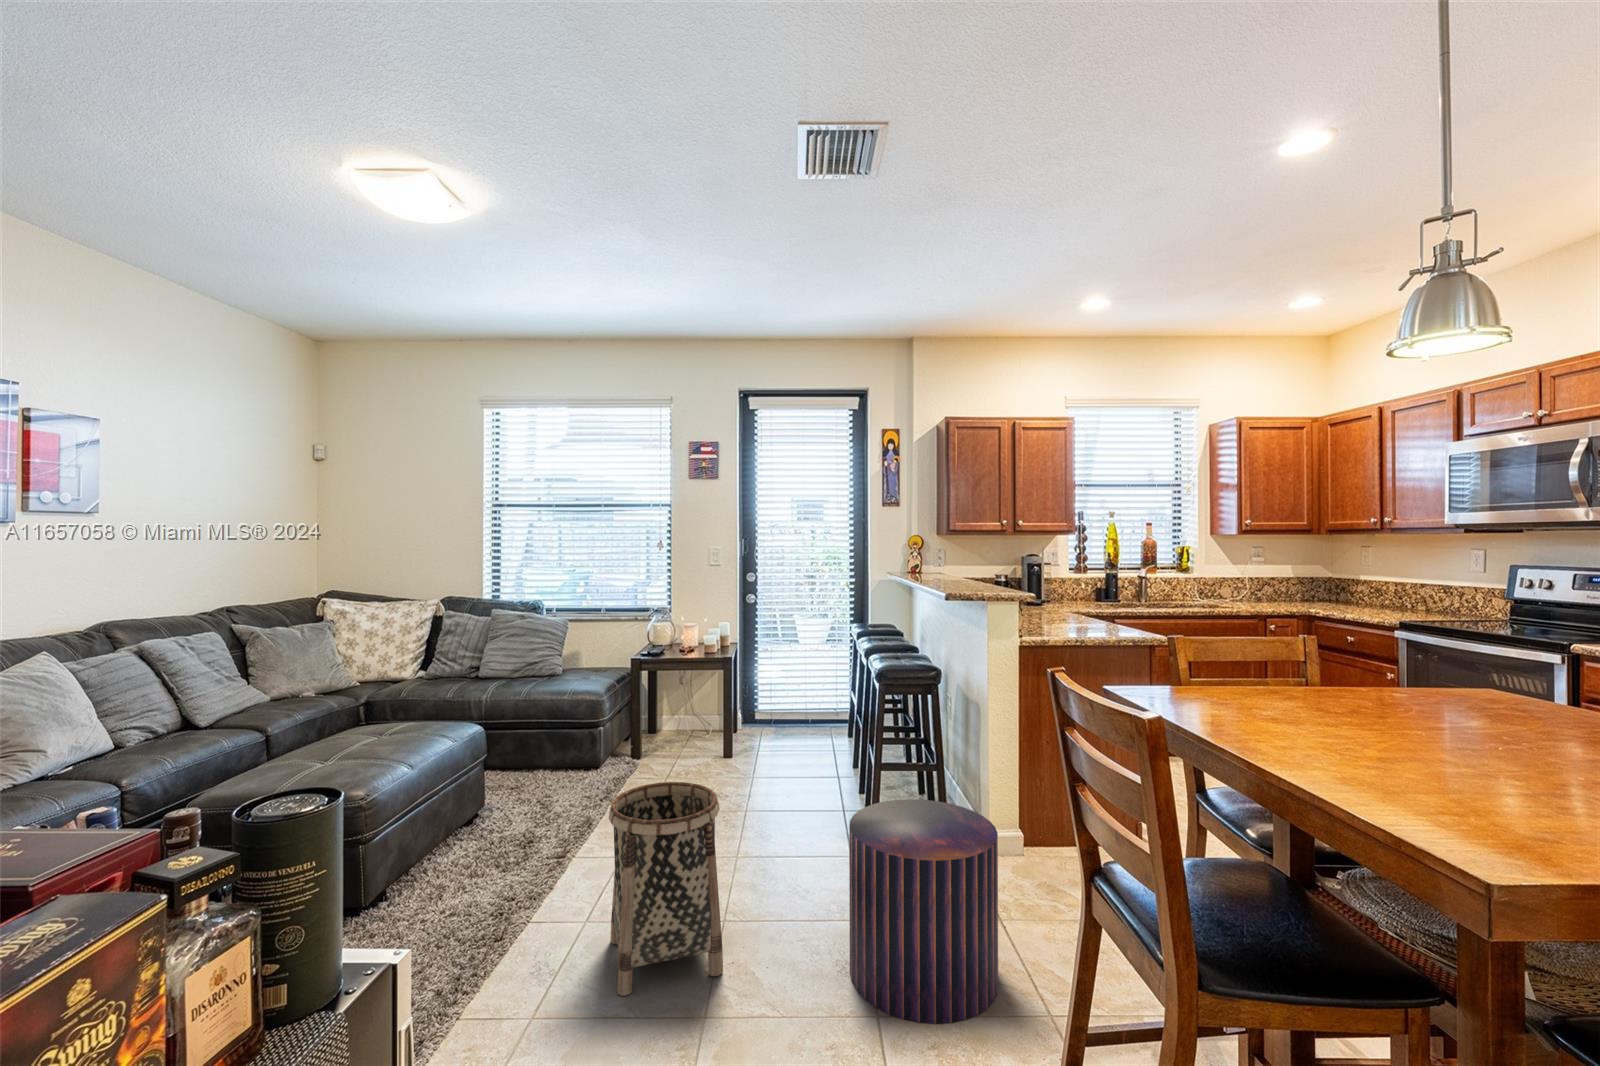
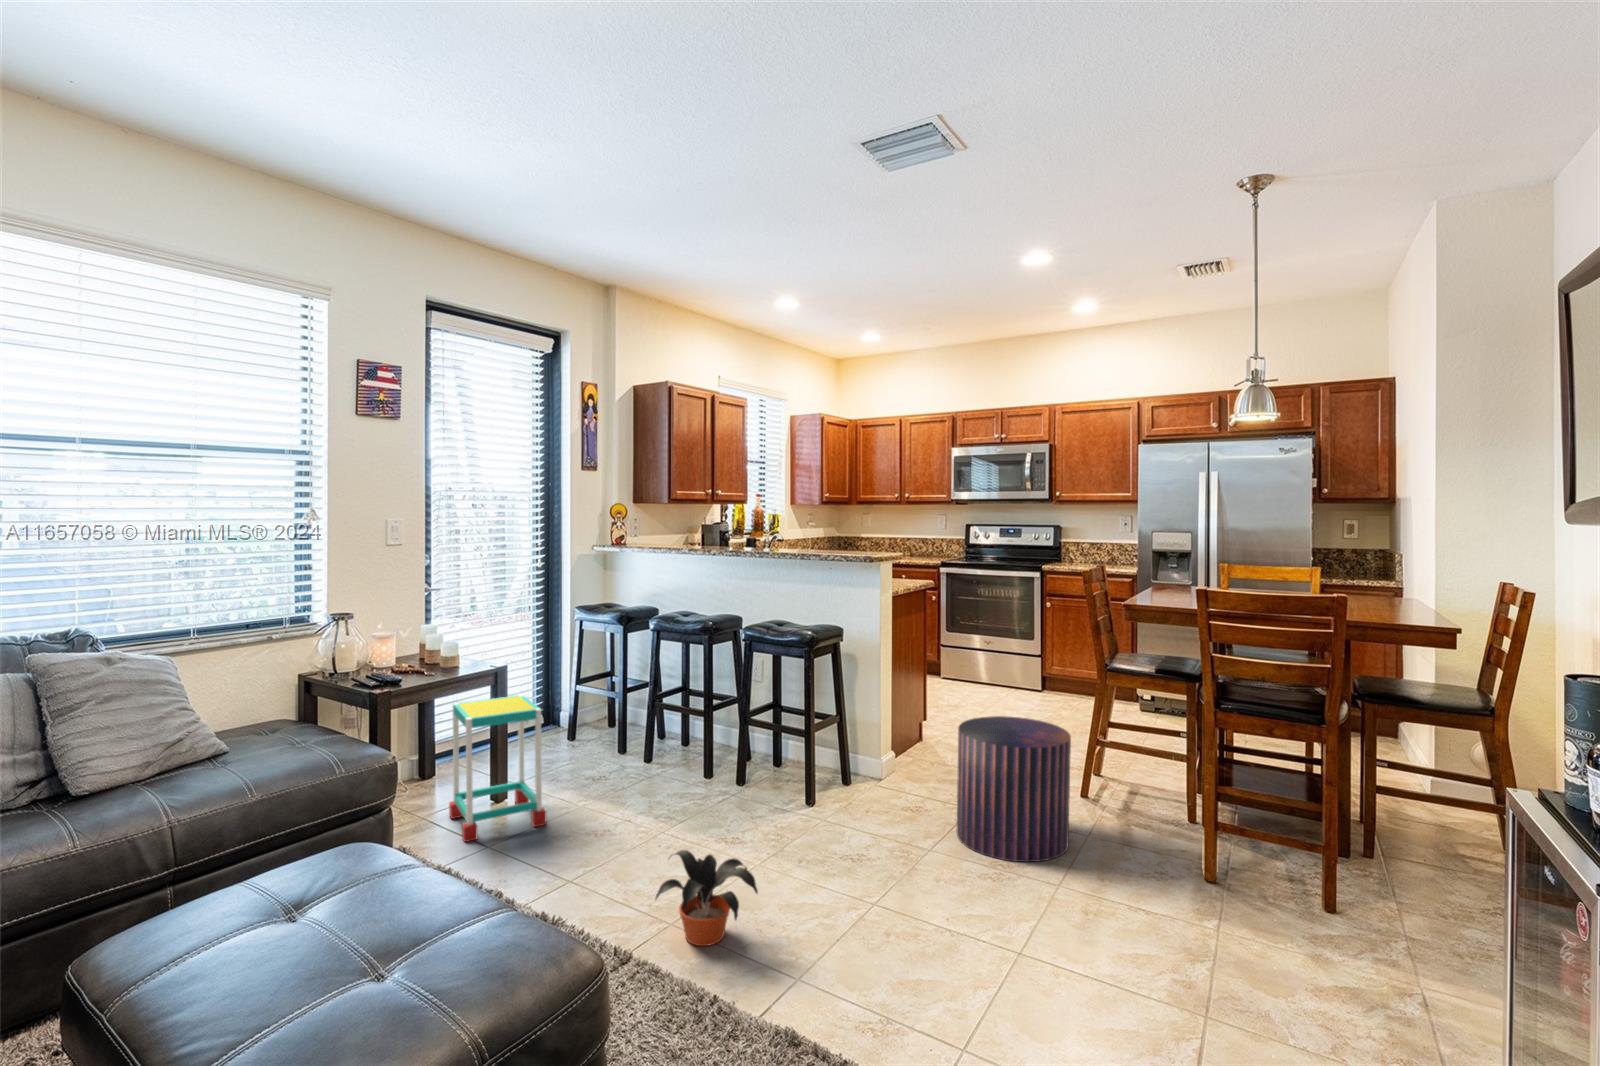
side table: none [647,676,725,780] -> present [449,695,546,842]
basket: present [609,782,723,996] -> none [859,754,968,947]
potted plant: none [524,806,608,886] -> present [656,850,758,946]

